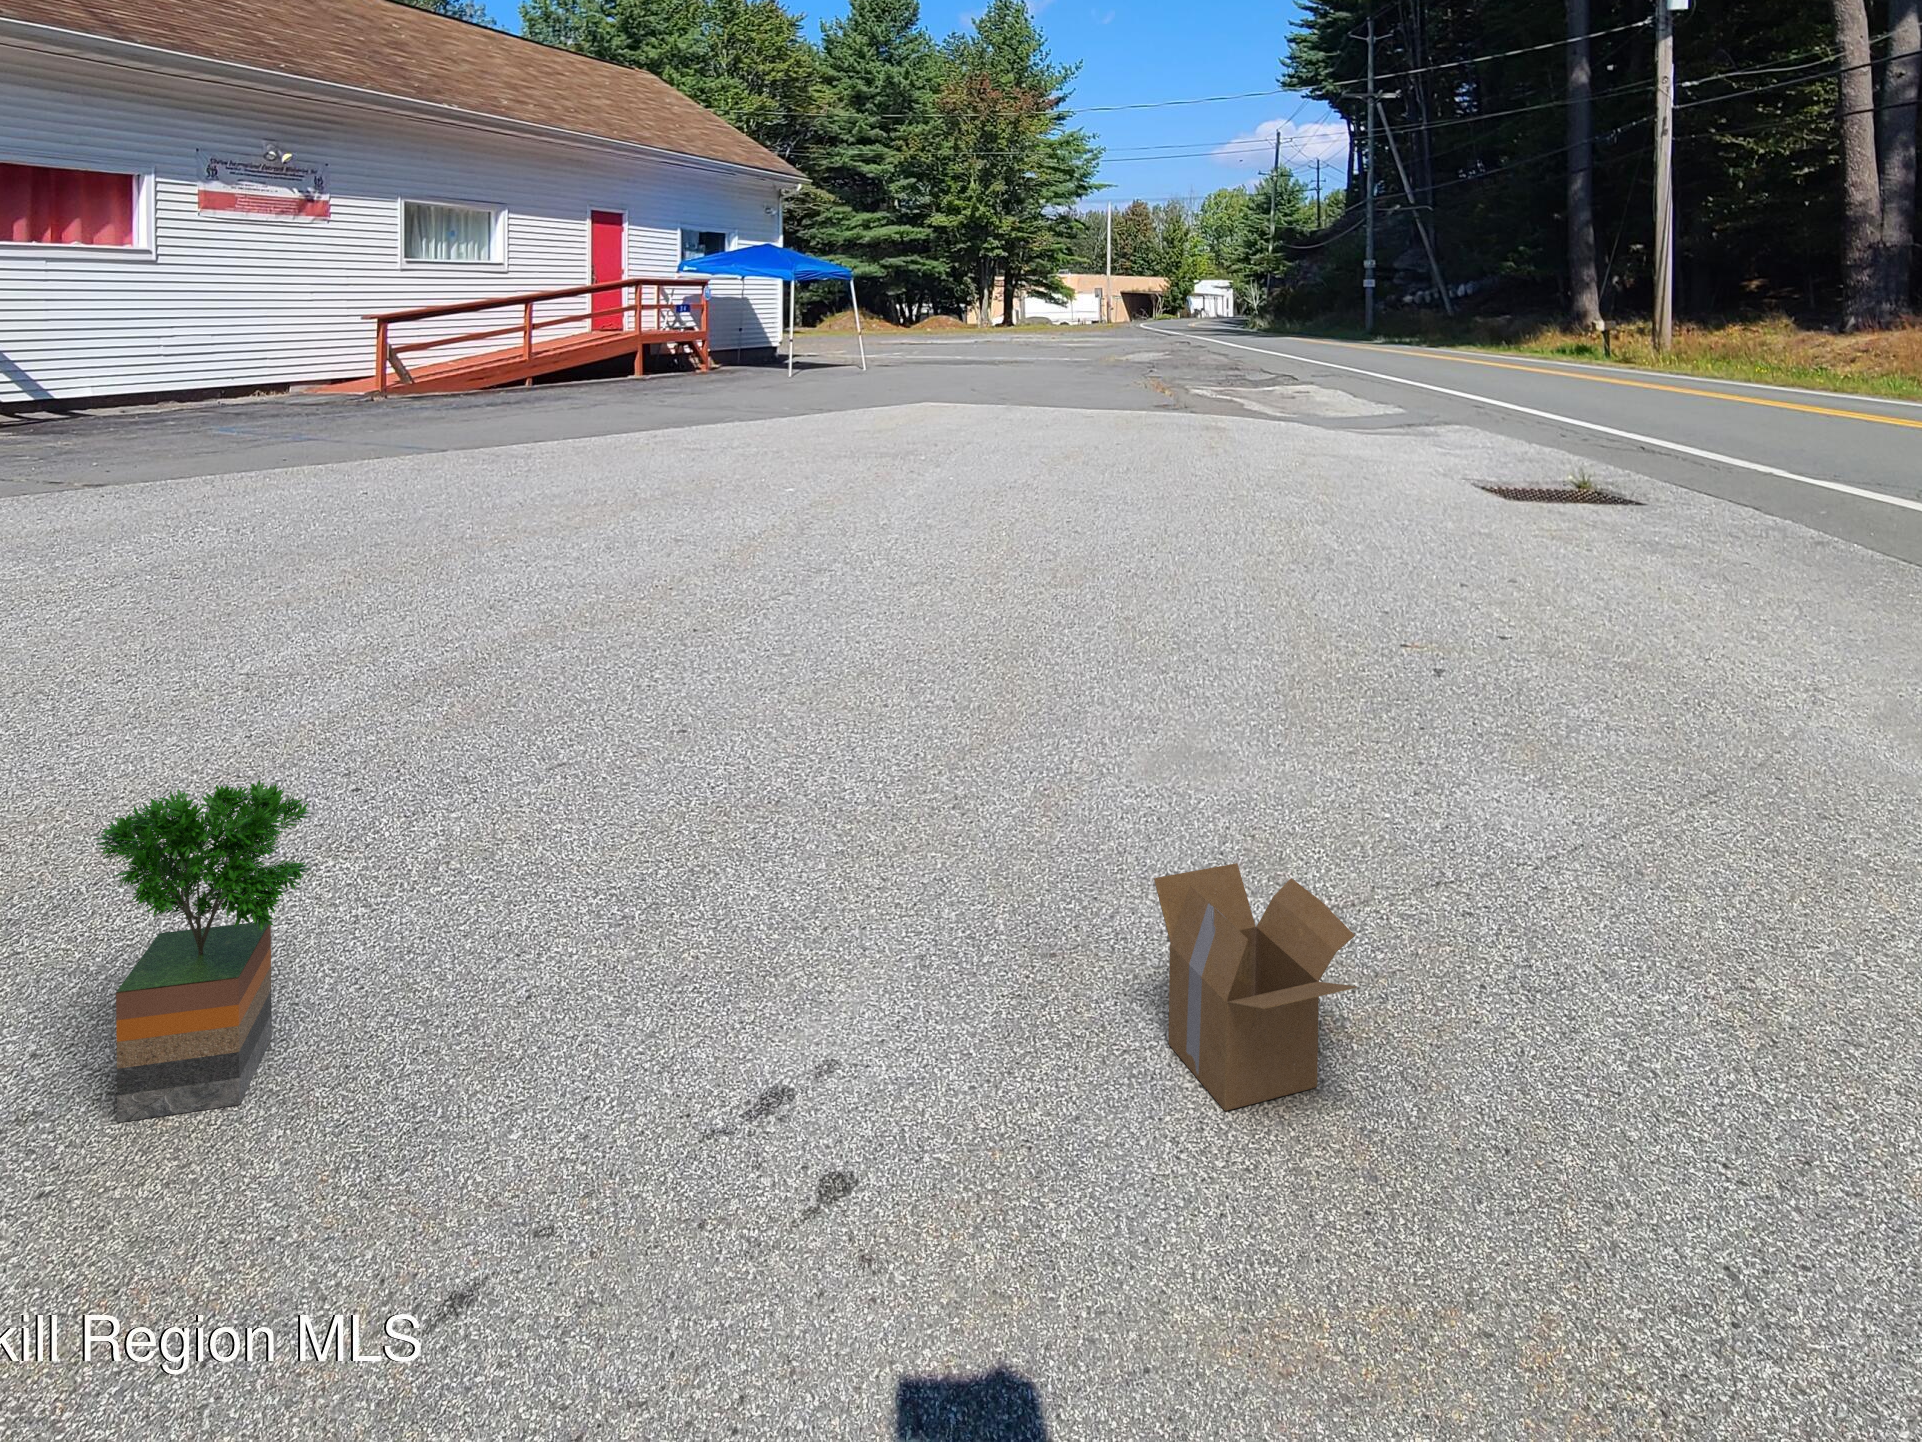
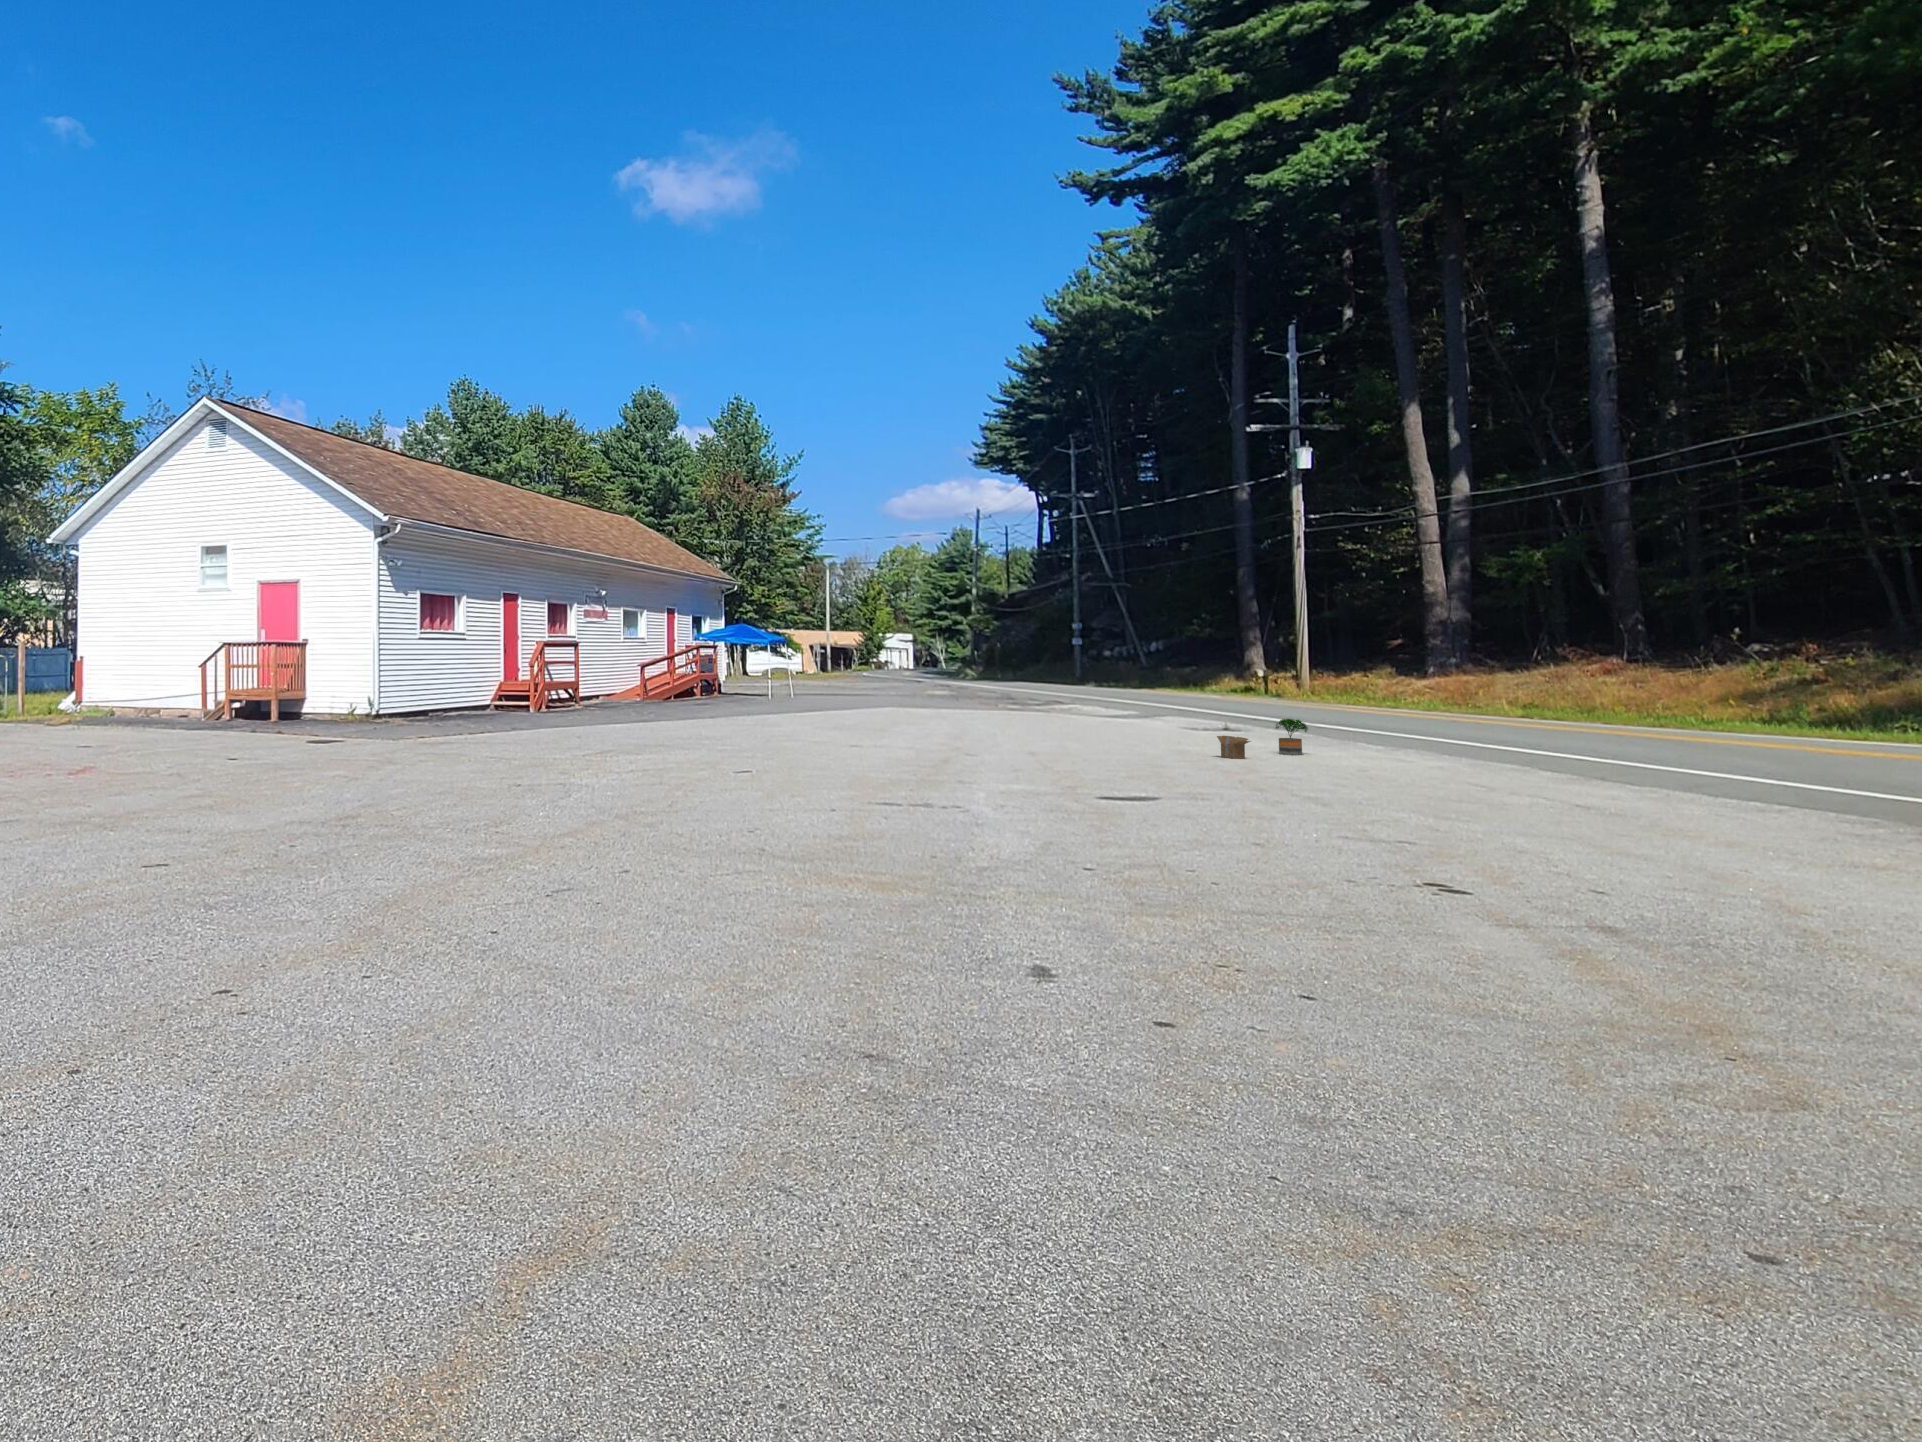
potted tree: present [95,780,310,1122] -> present [1276,719,1308,755]

